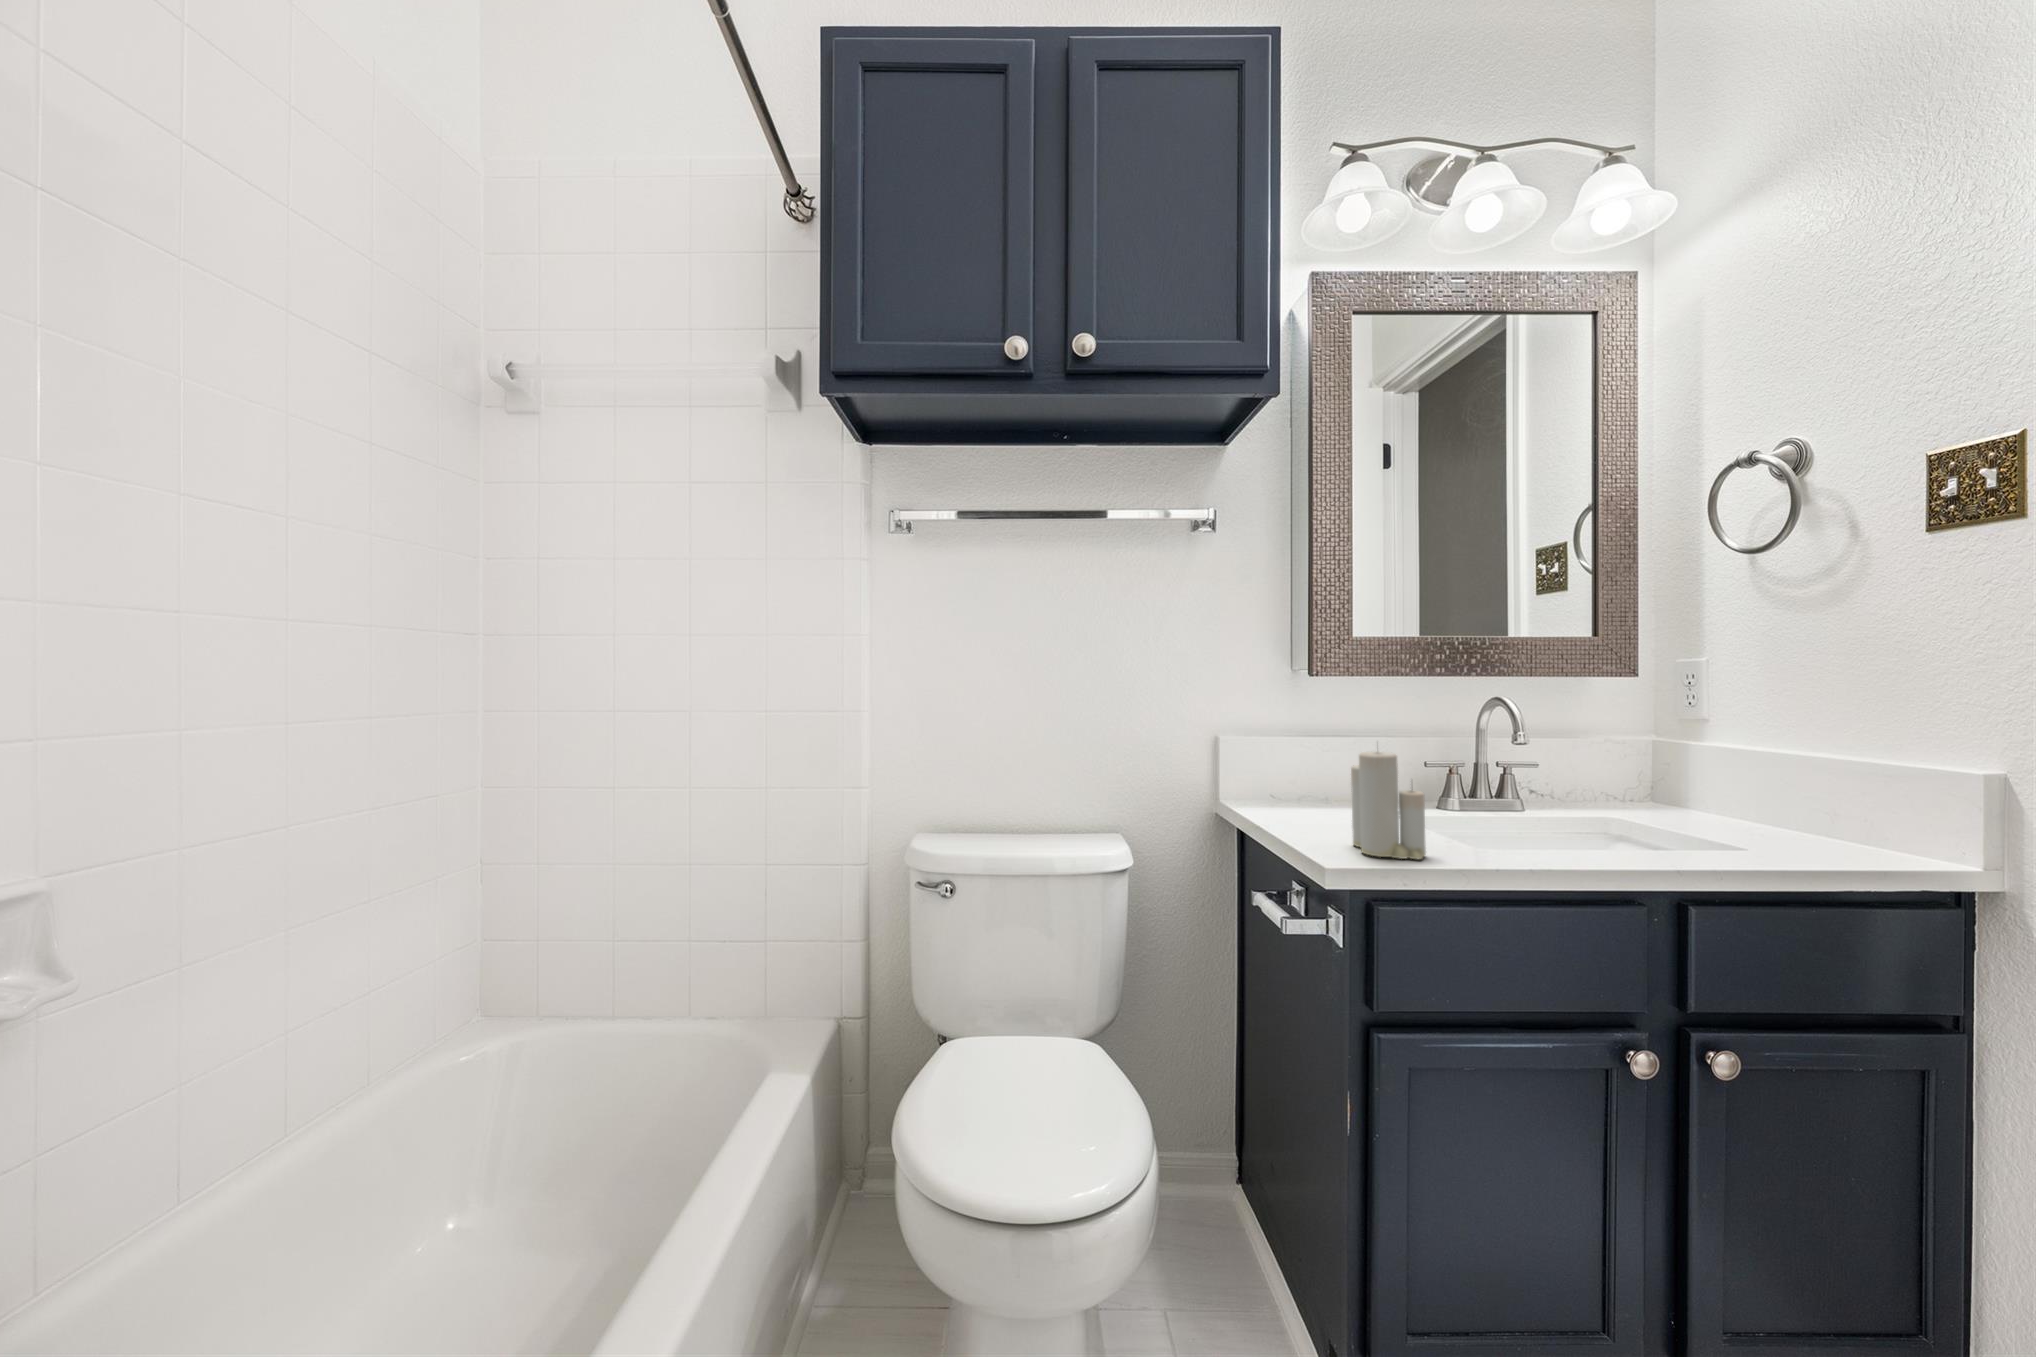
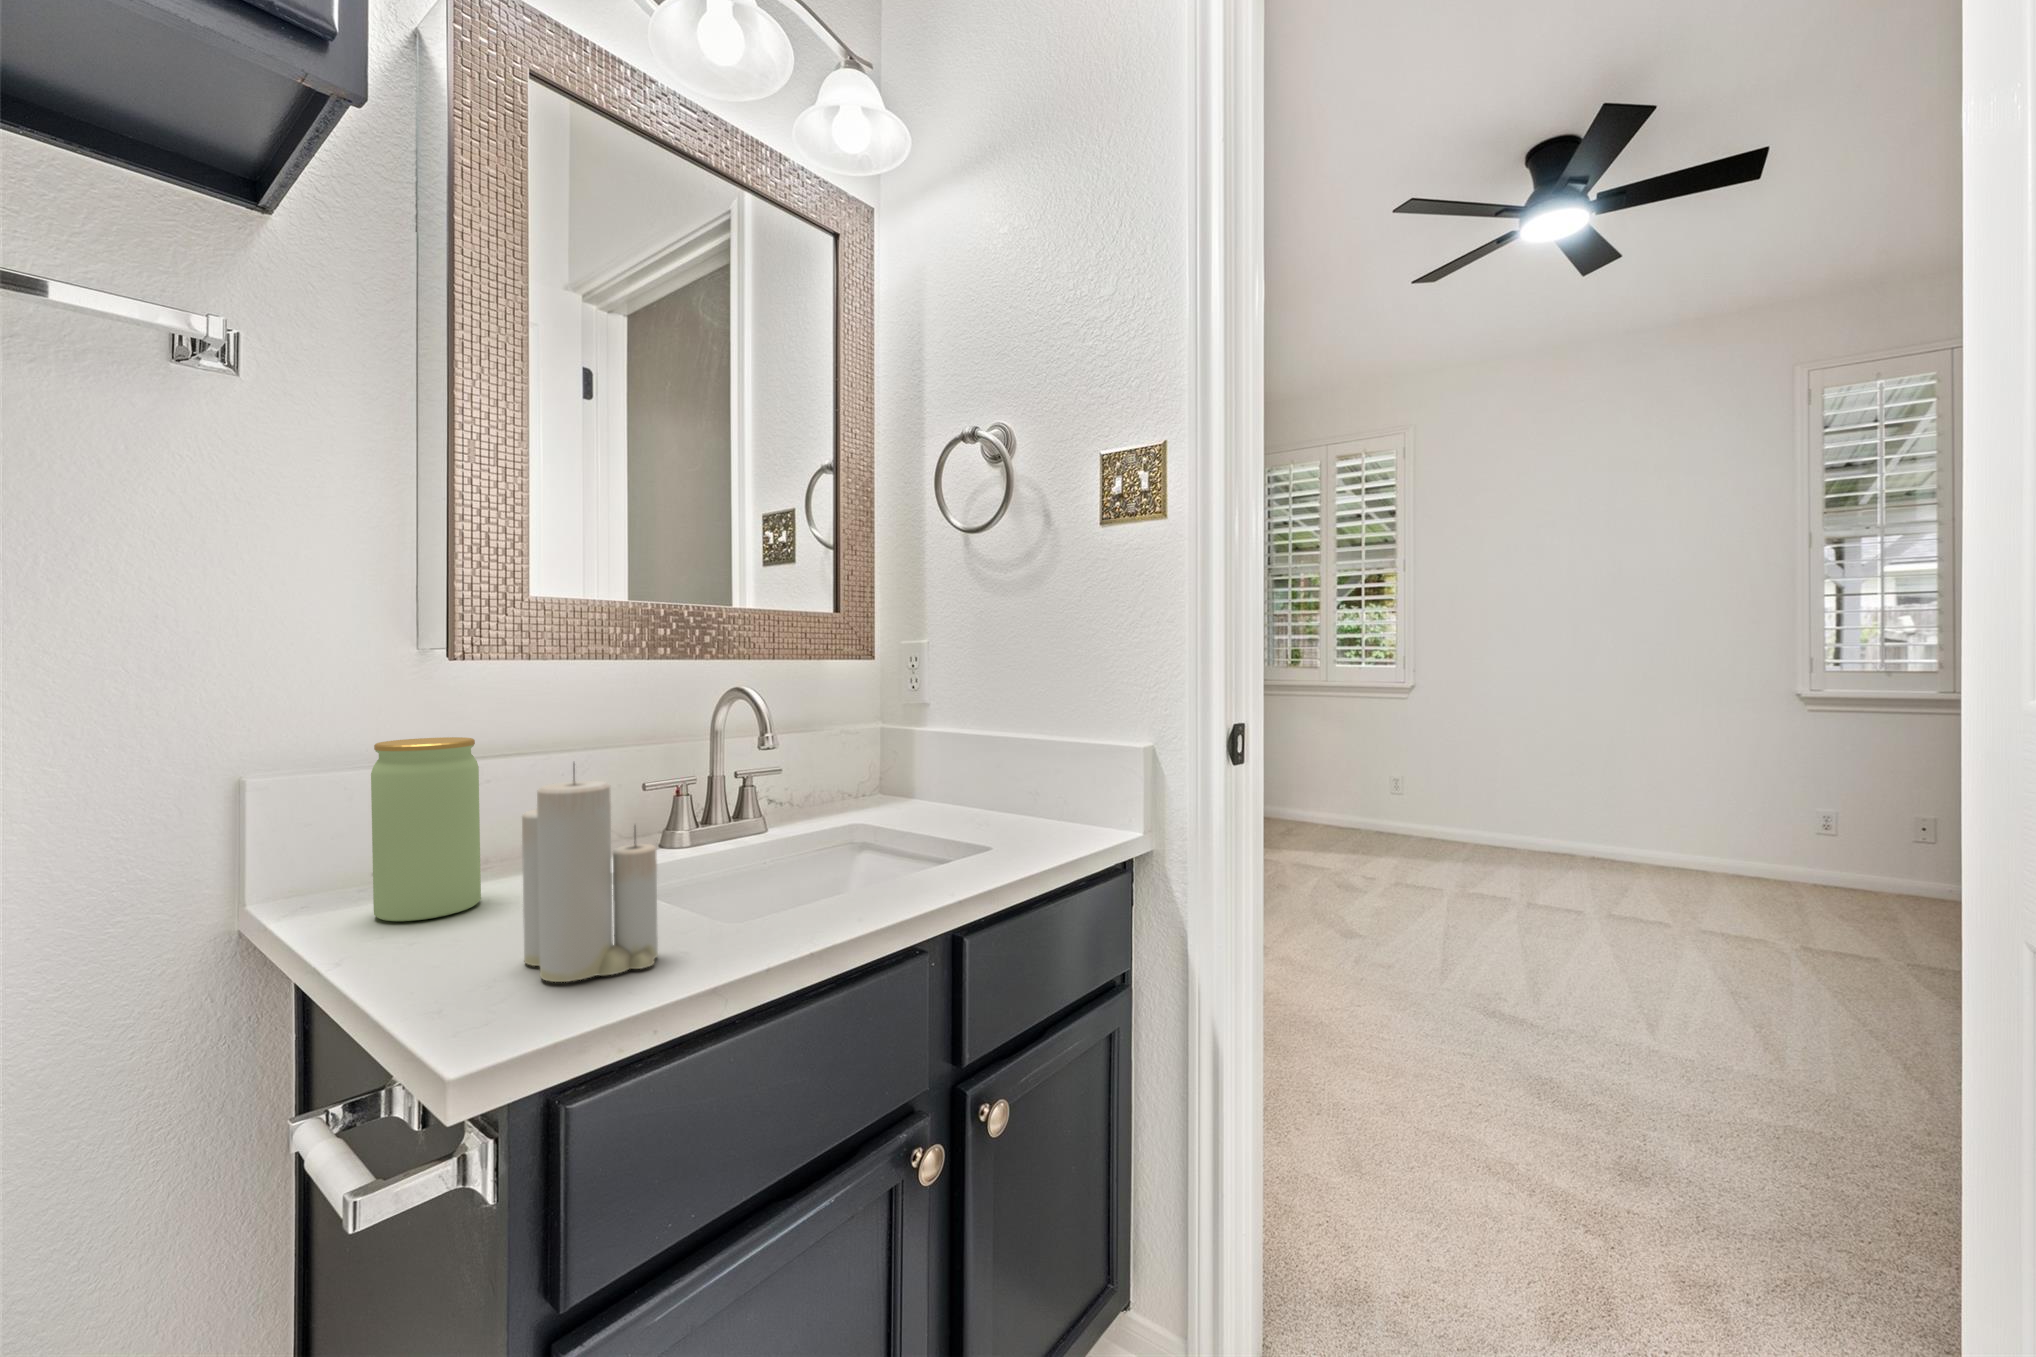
jar: none [1278,723,1329,818] -> present [371,737,481,921]

